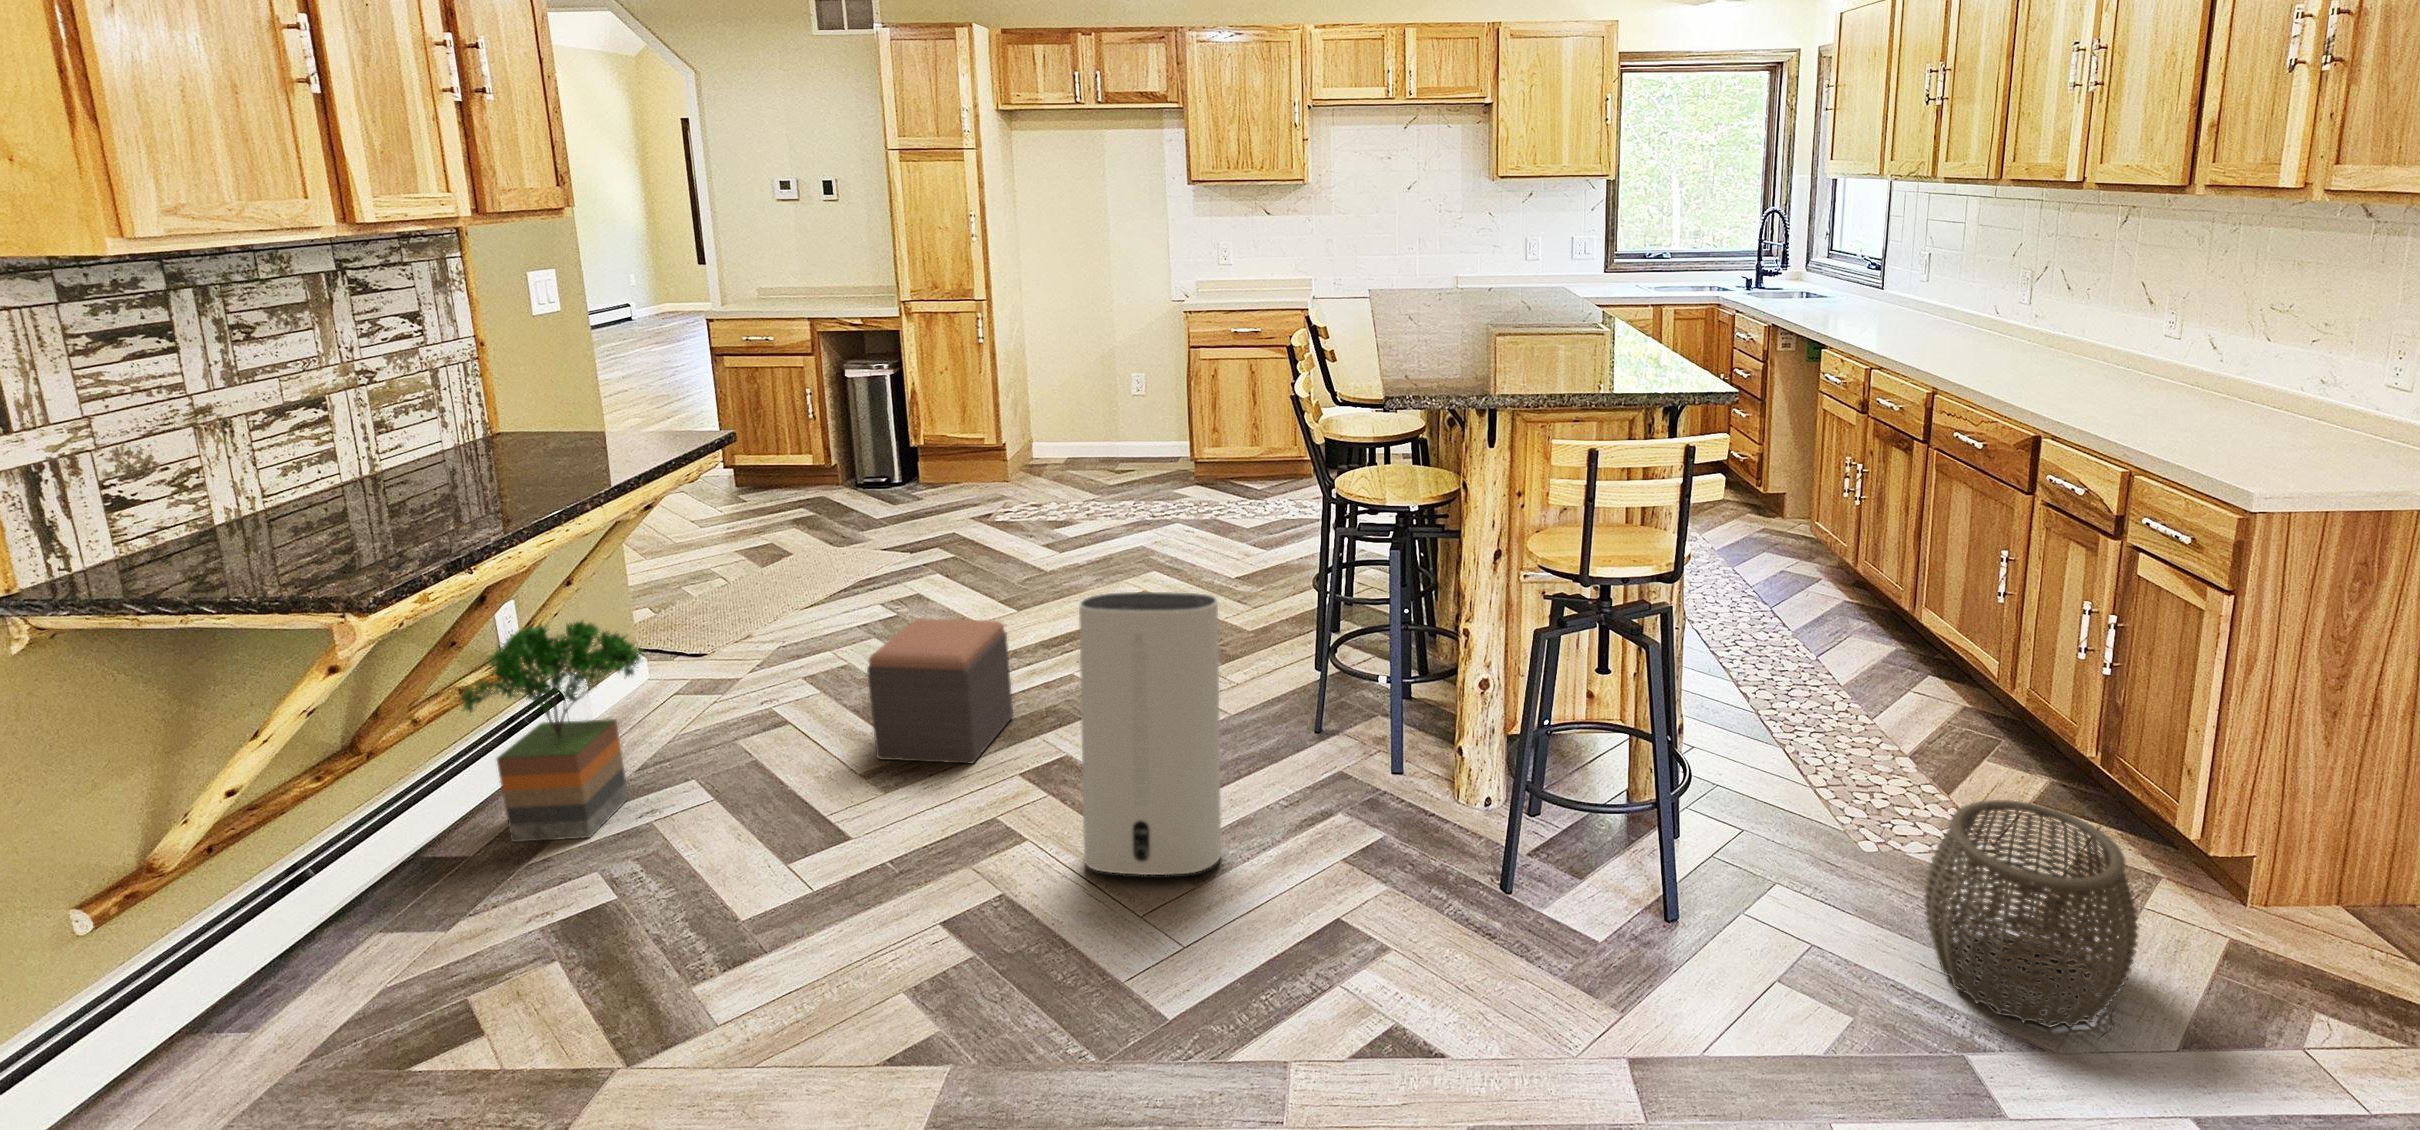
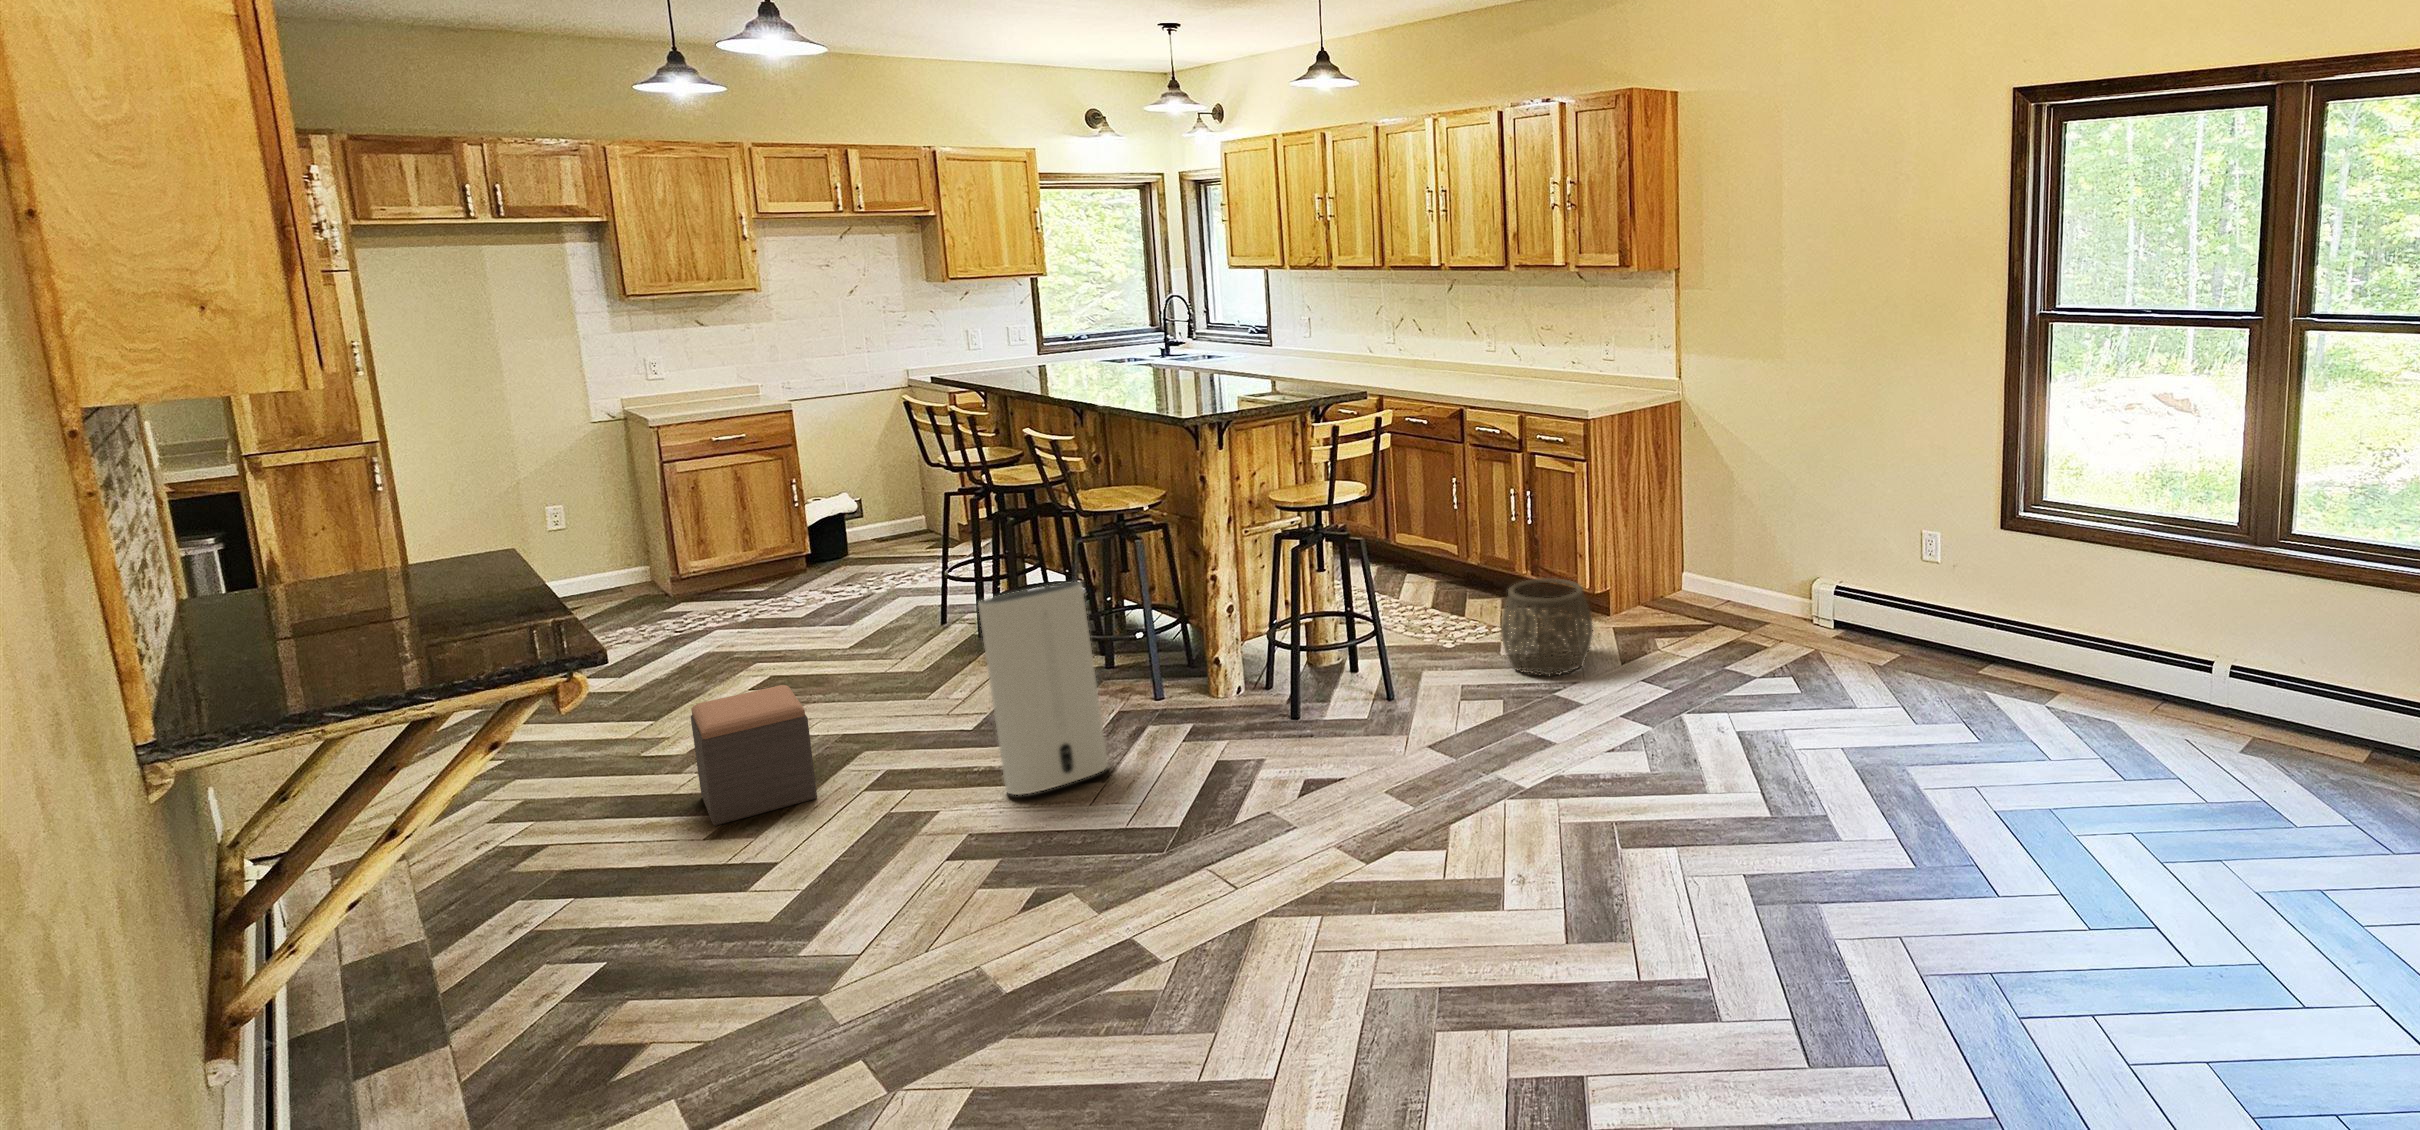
potted tree: present [460,621,645,842] -> none [315,749,514,984]

